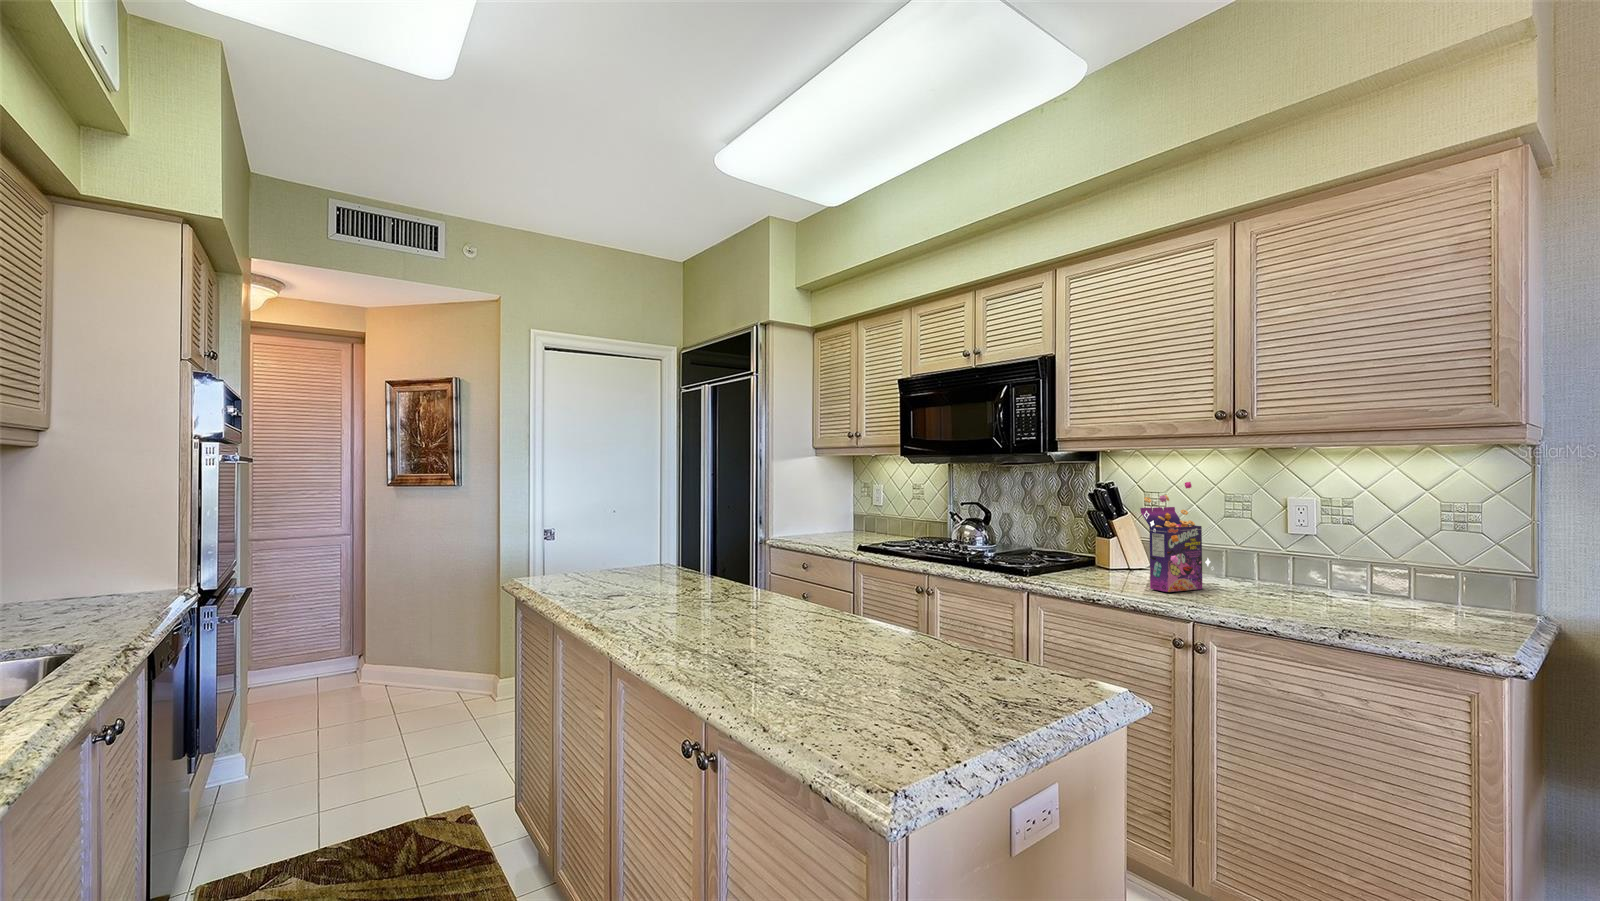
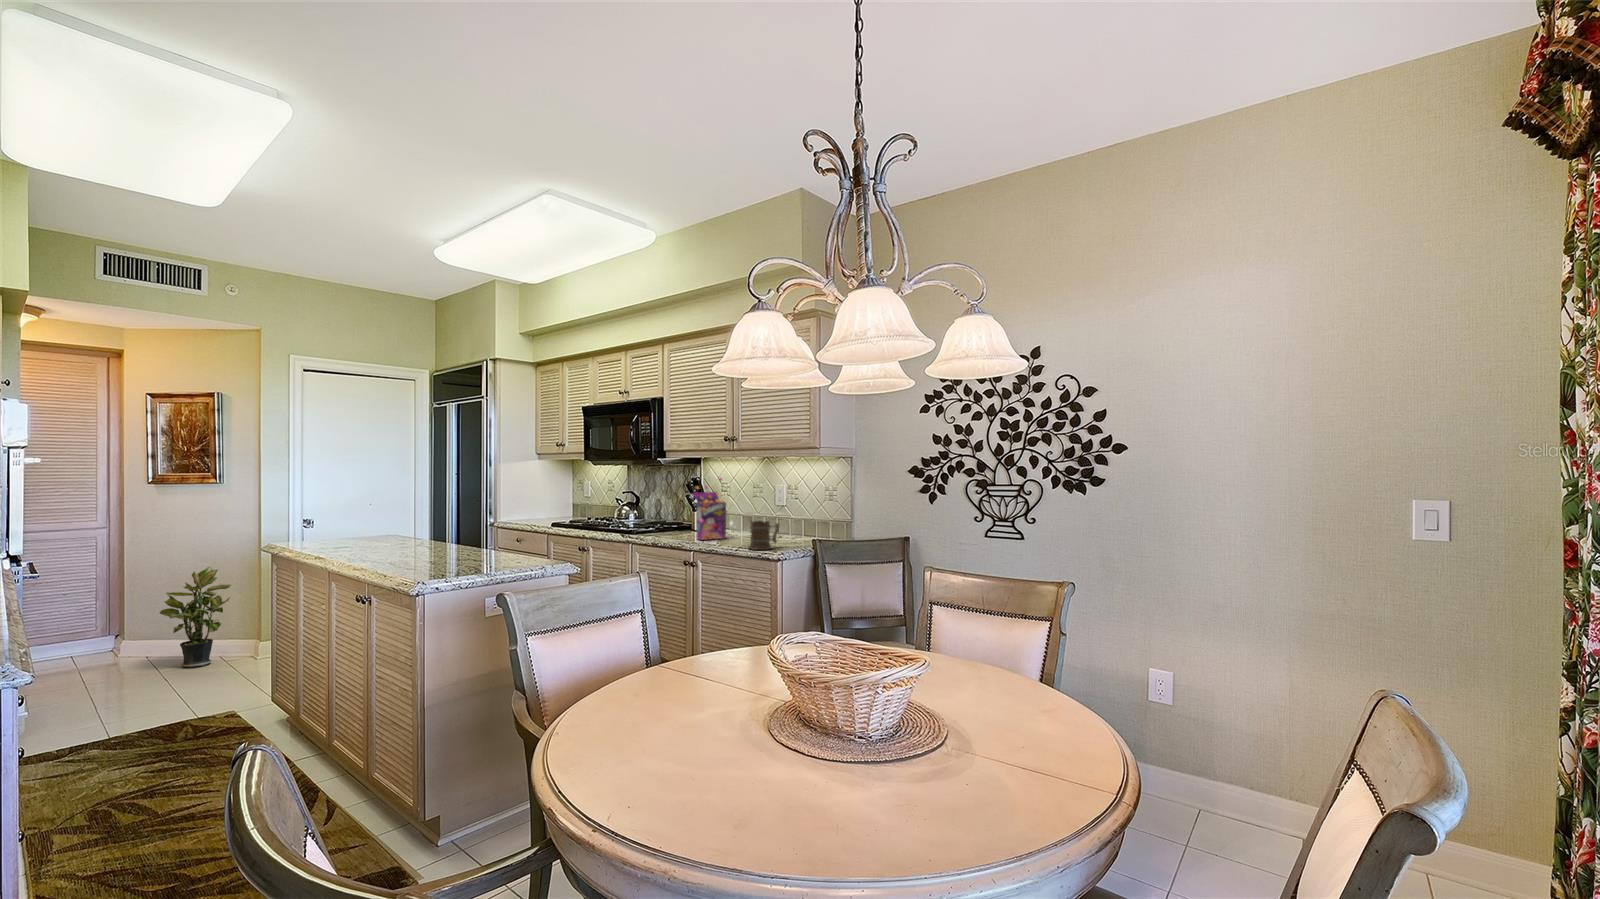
mug: none [1314,567,1374,628] -> present [749,521,779,550]
potted plant: none [397,586,471,710] -> present [160,567,231,668]

